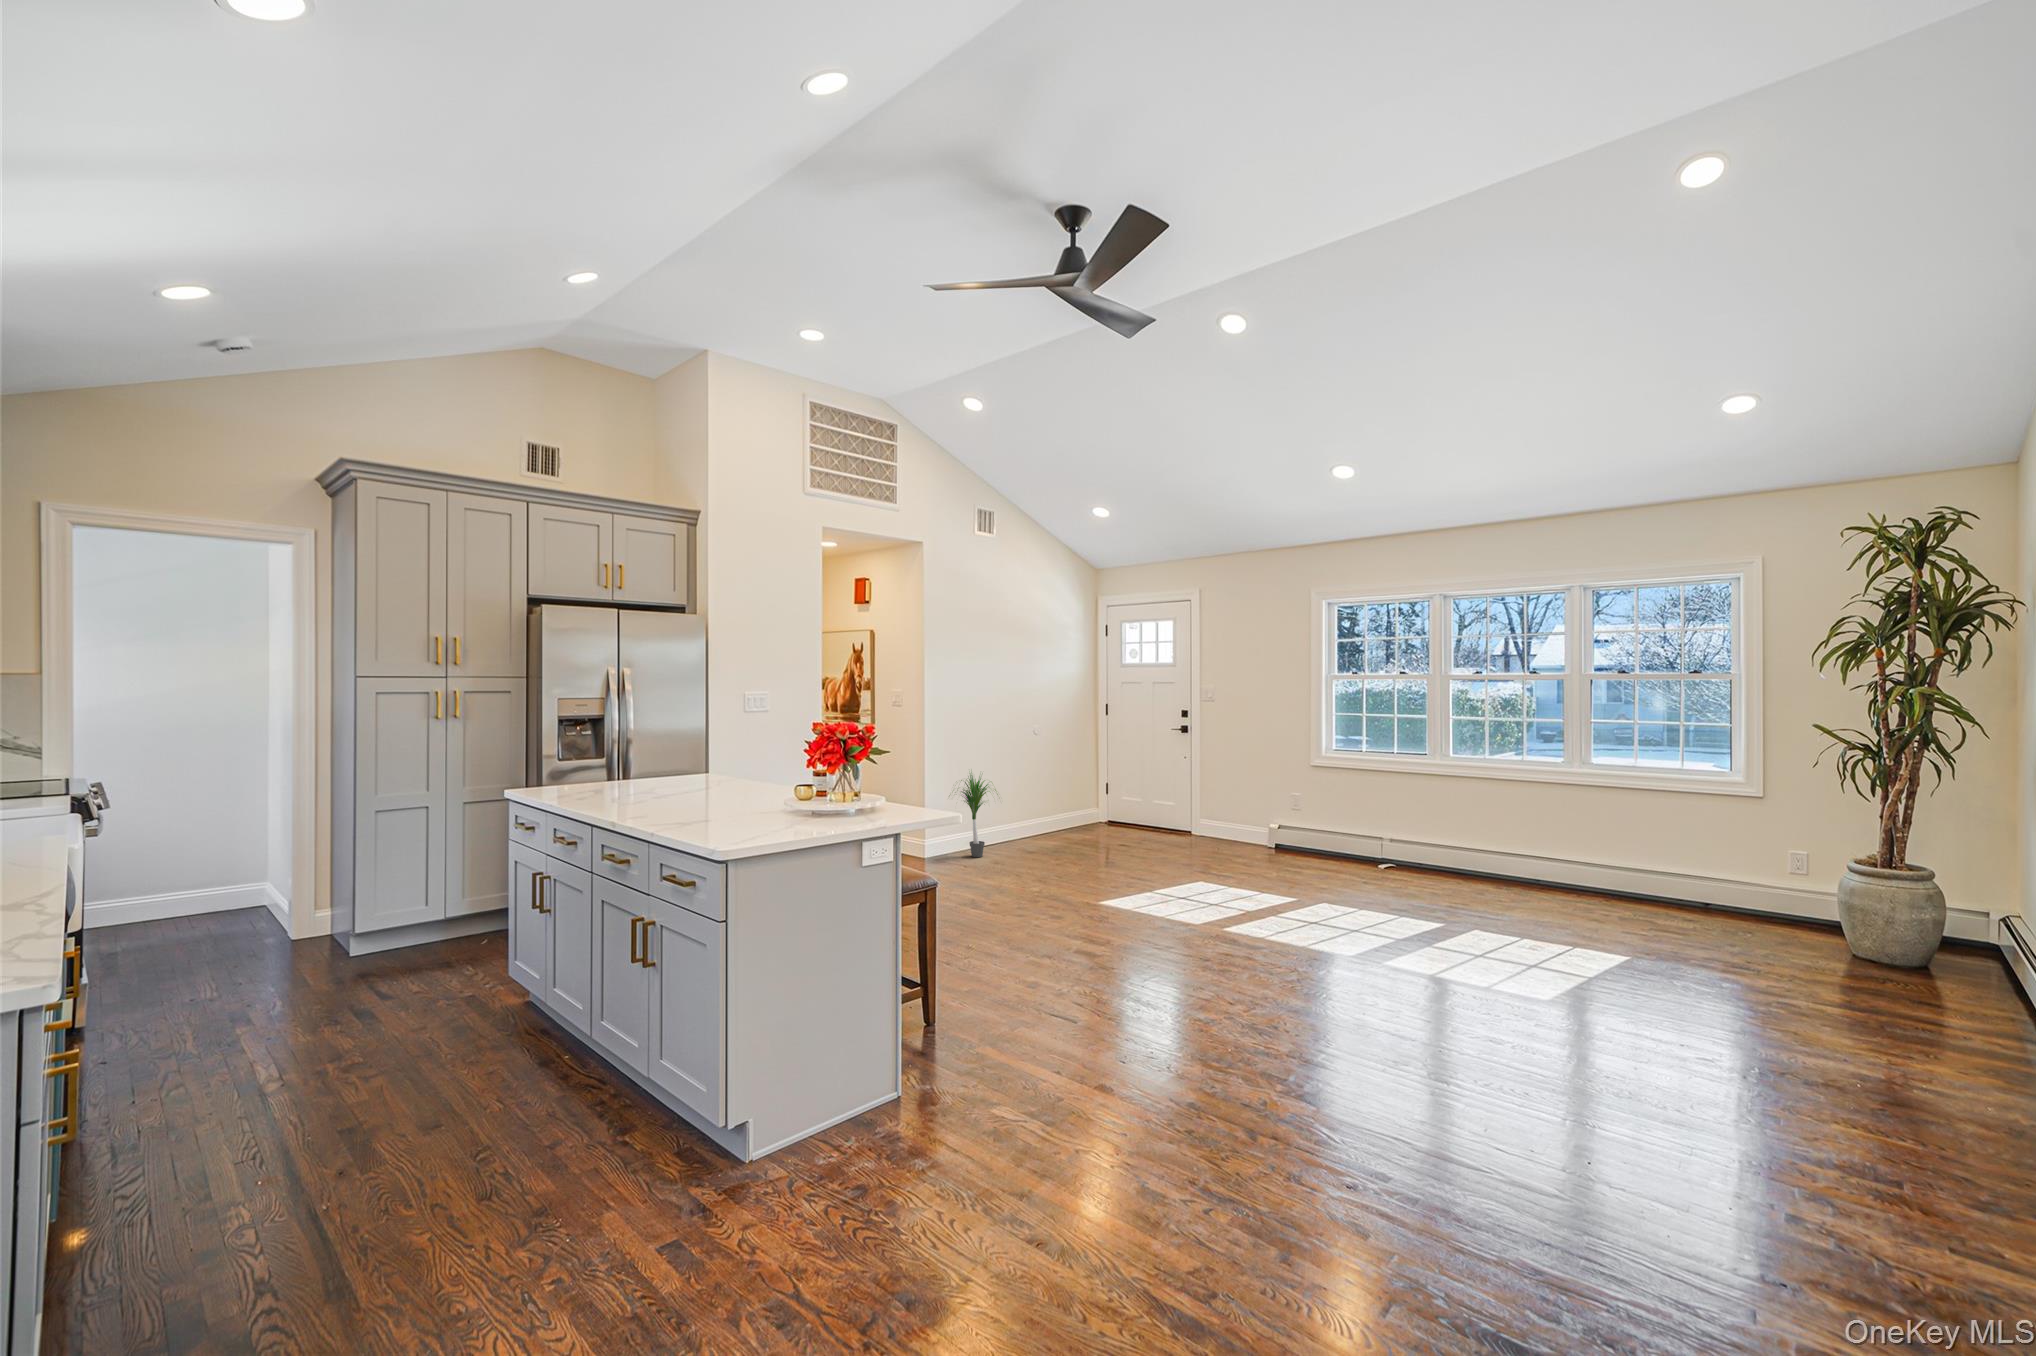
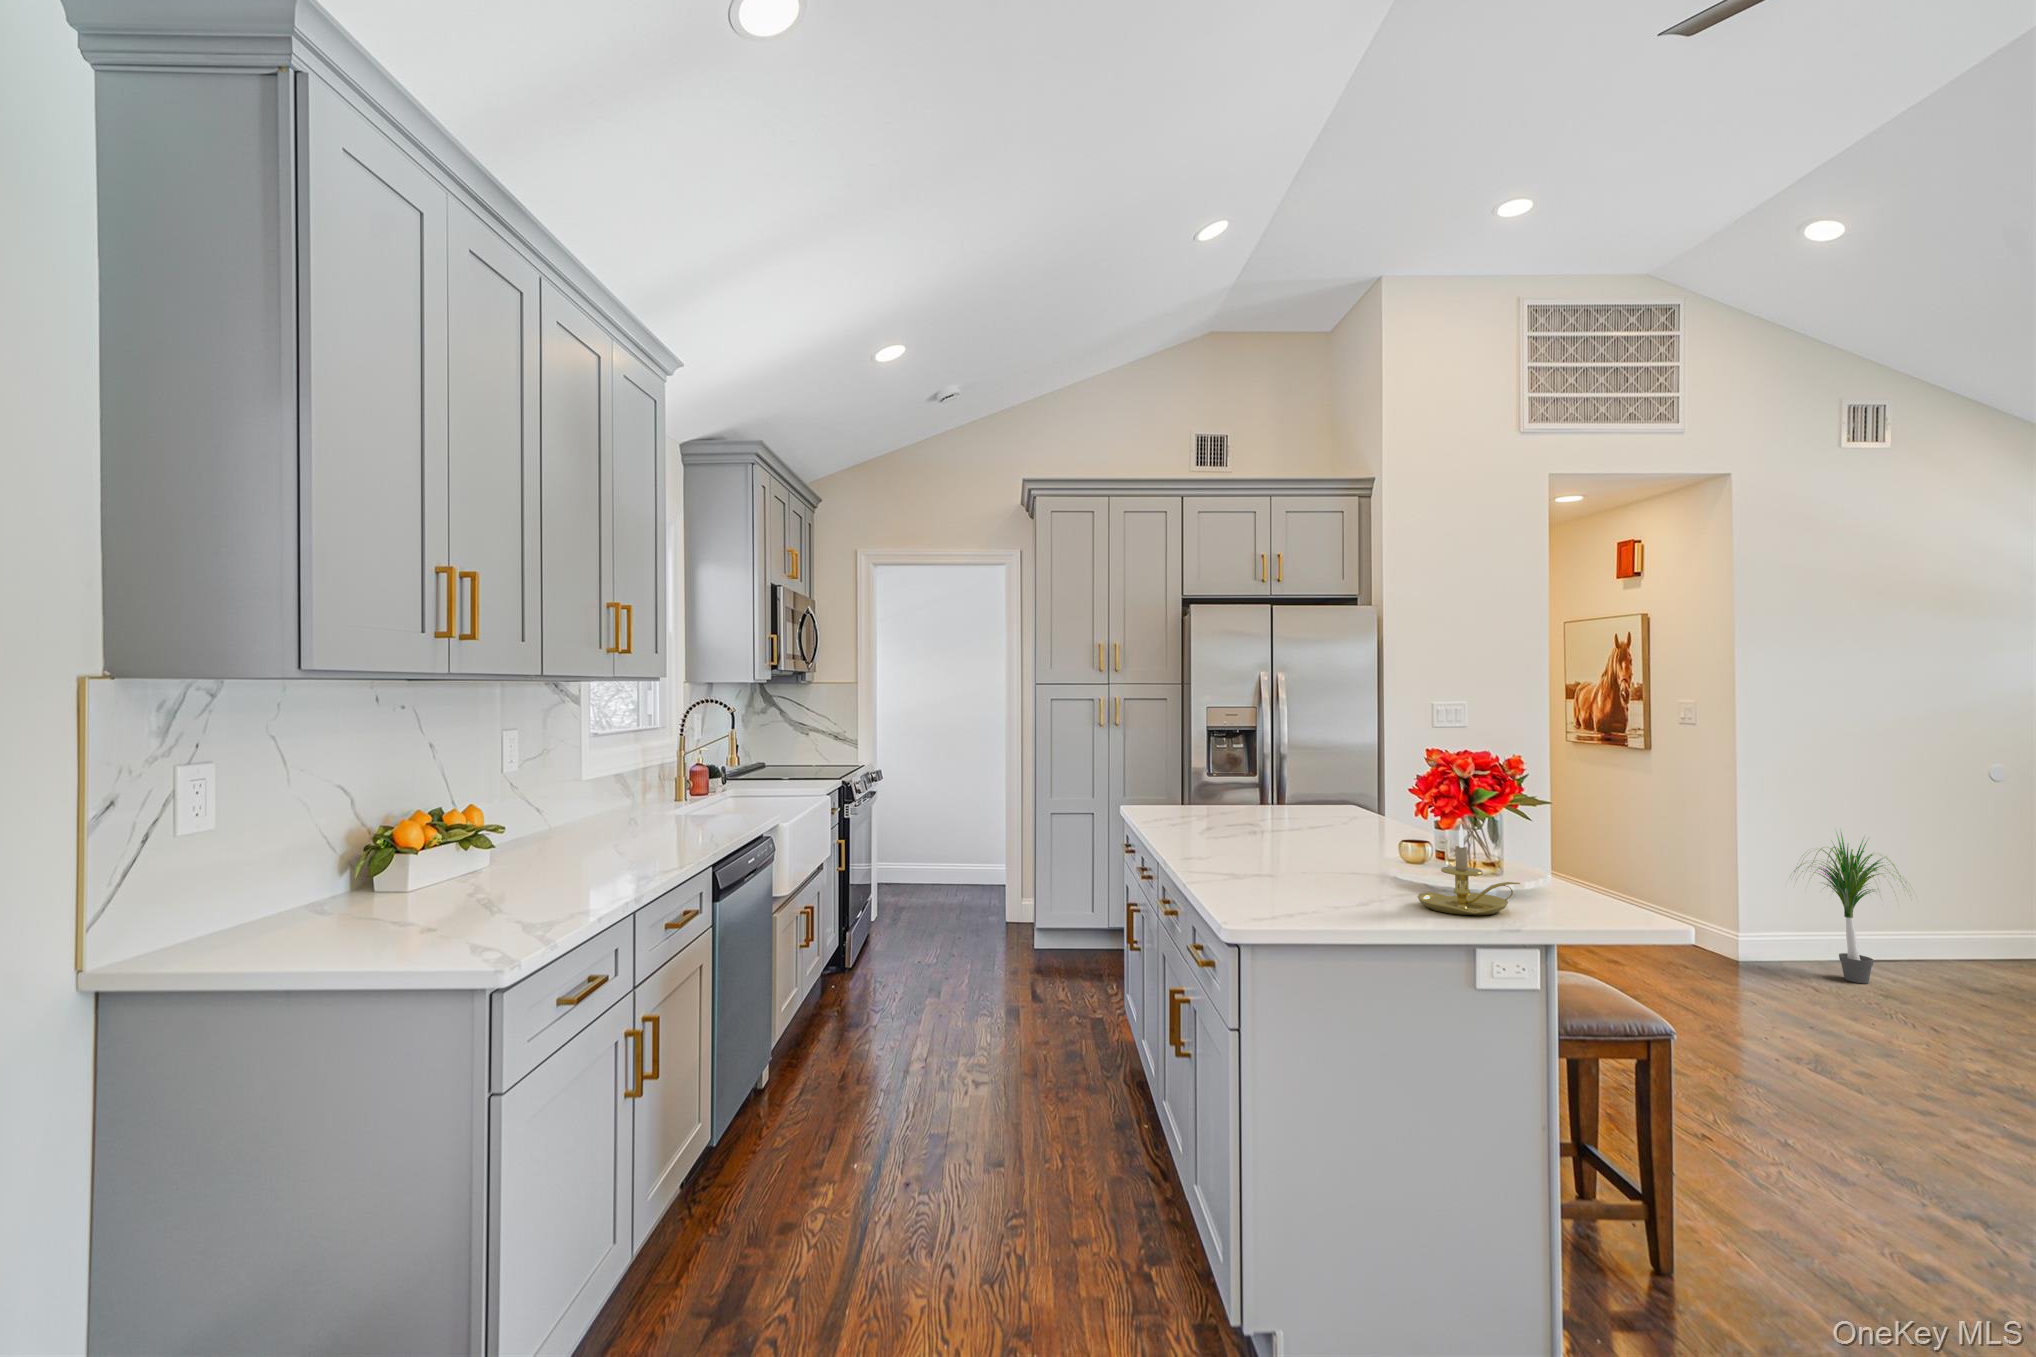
candle holder: none [822,767,877,822] -> present [1417,825,1520,915]

